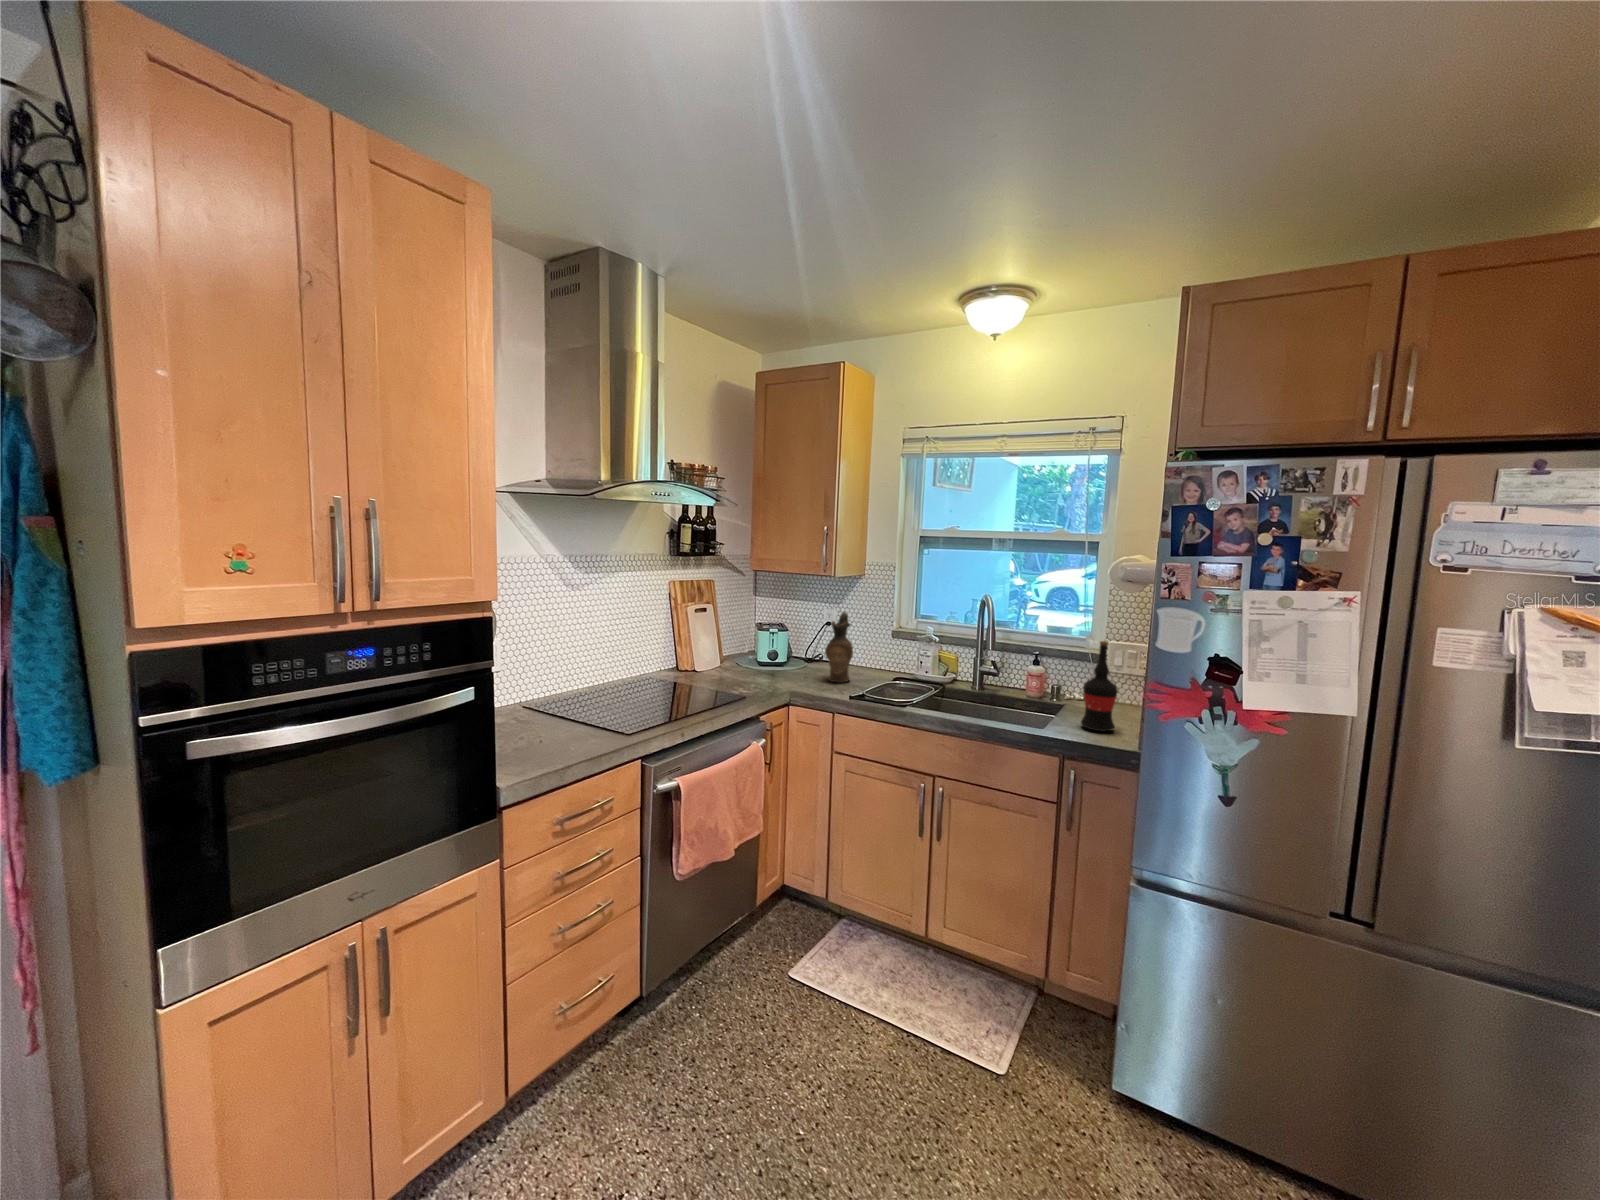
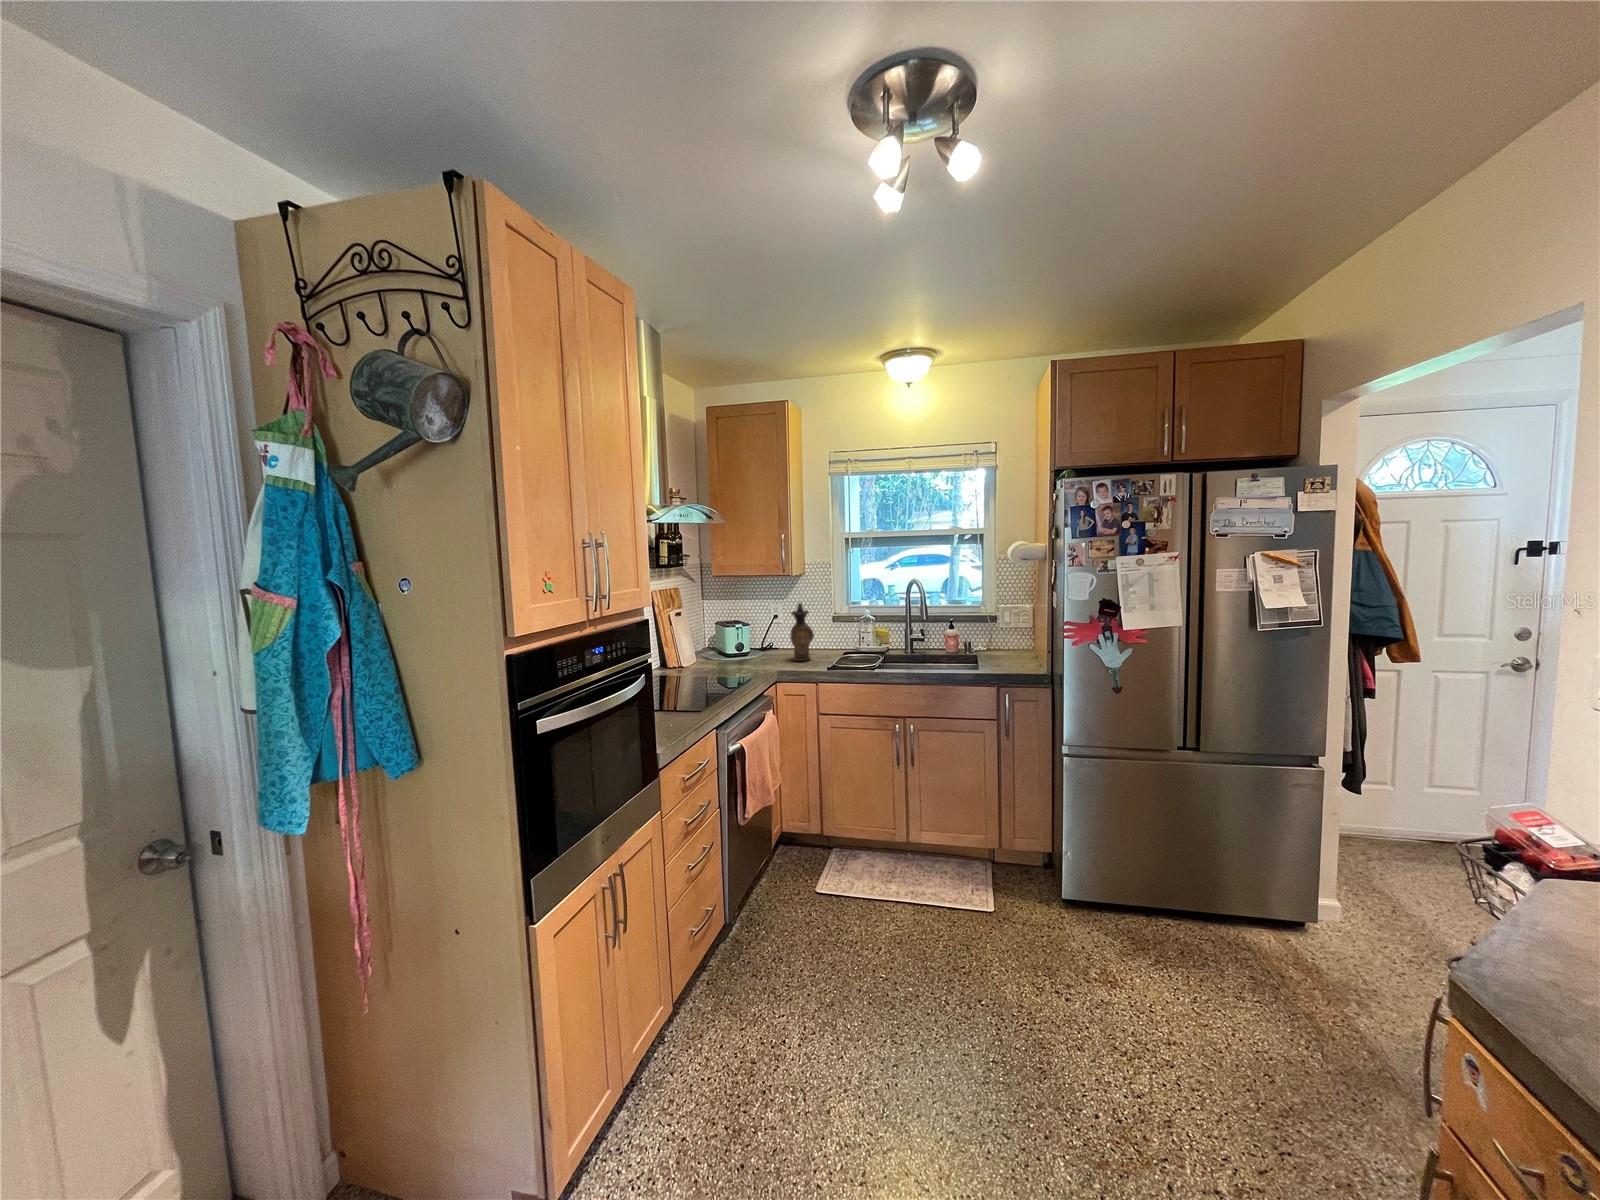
wine bottle: present [1081,641,1118,731] -> none [1000,602,1023,666]

